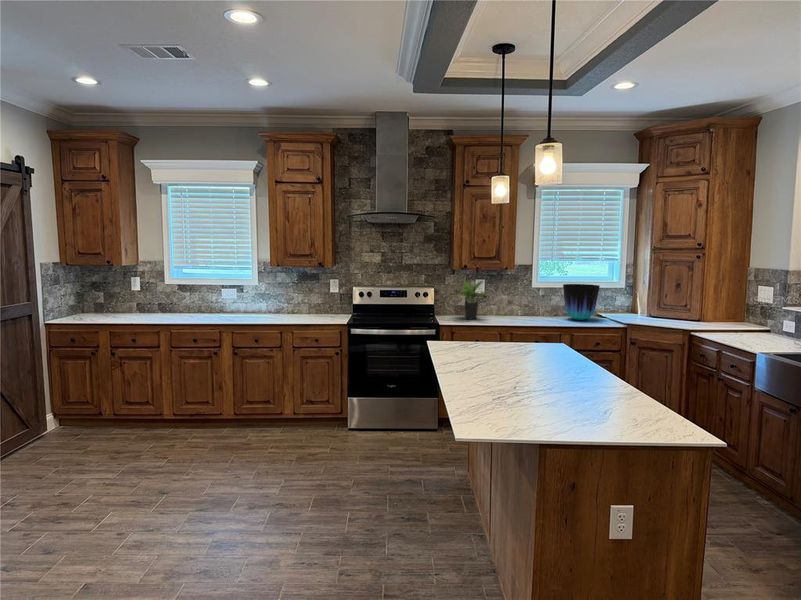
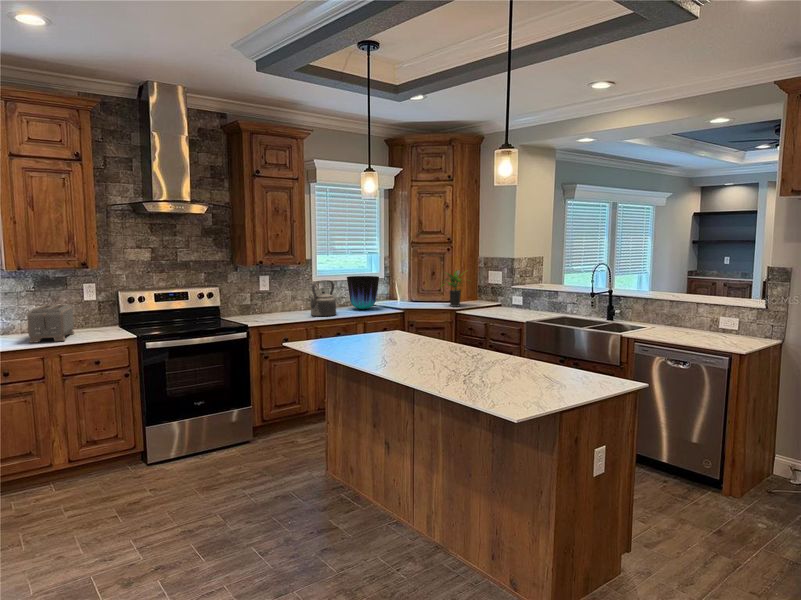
potted plant: present [458,281,486,320] -> present [446,271,462,307]
kettle: none [512,287,543,323] -> present [309,280,336,316]
toaster: none [278,293,316,321] -> present [27,305,74,343]

